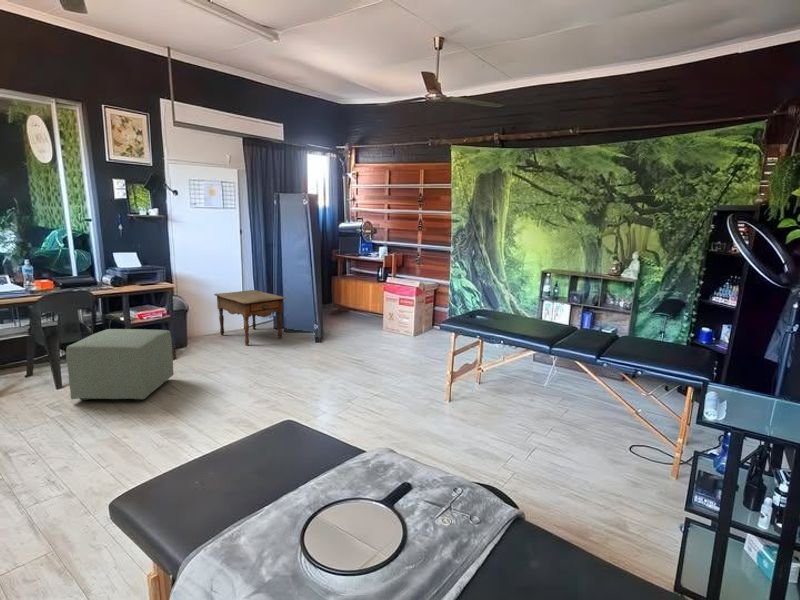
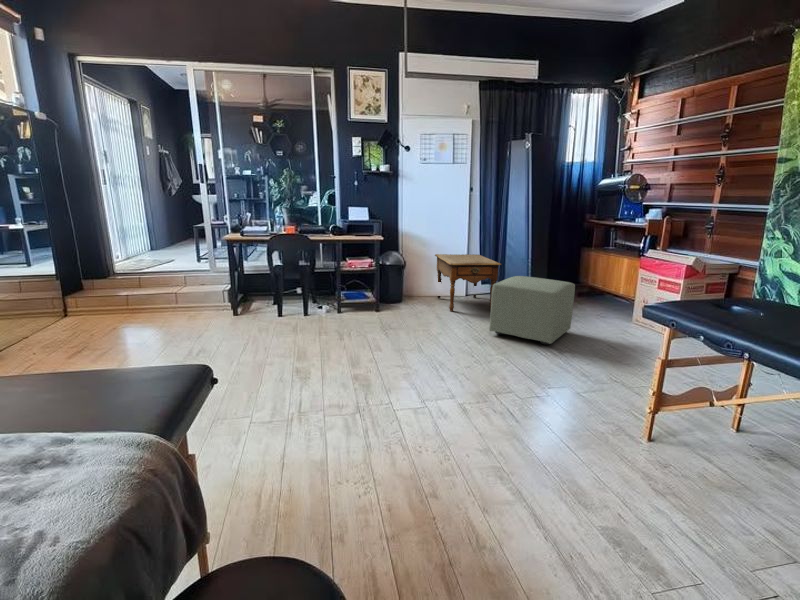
ottoman: present [66,329,174,401] -> present [489,276,575,345]

